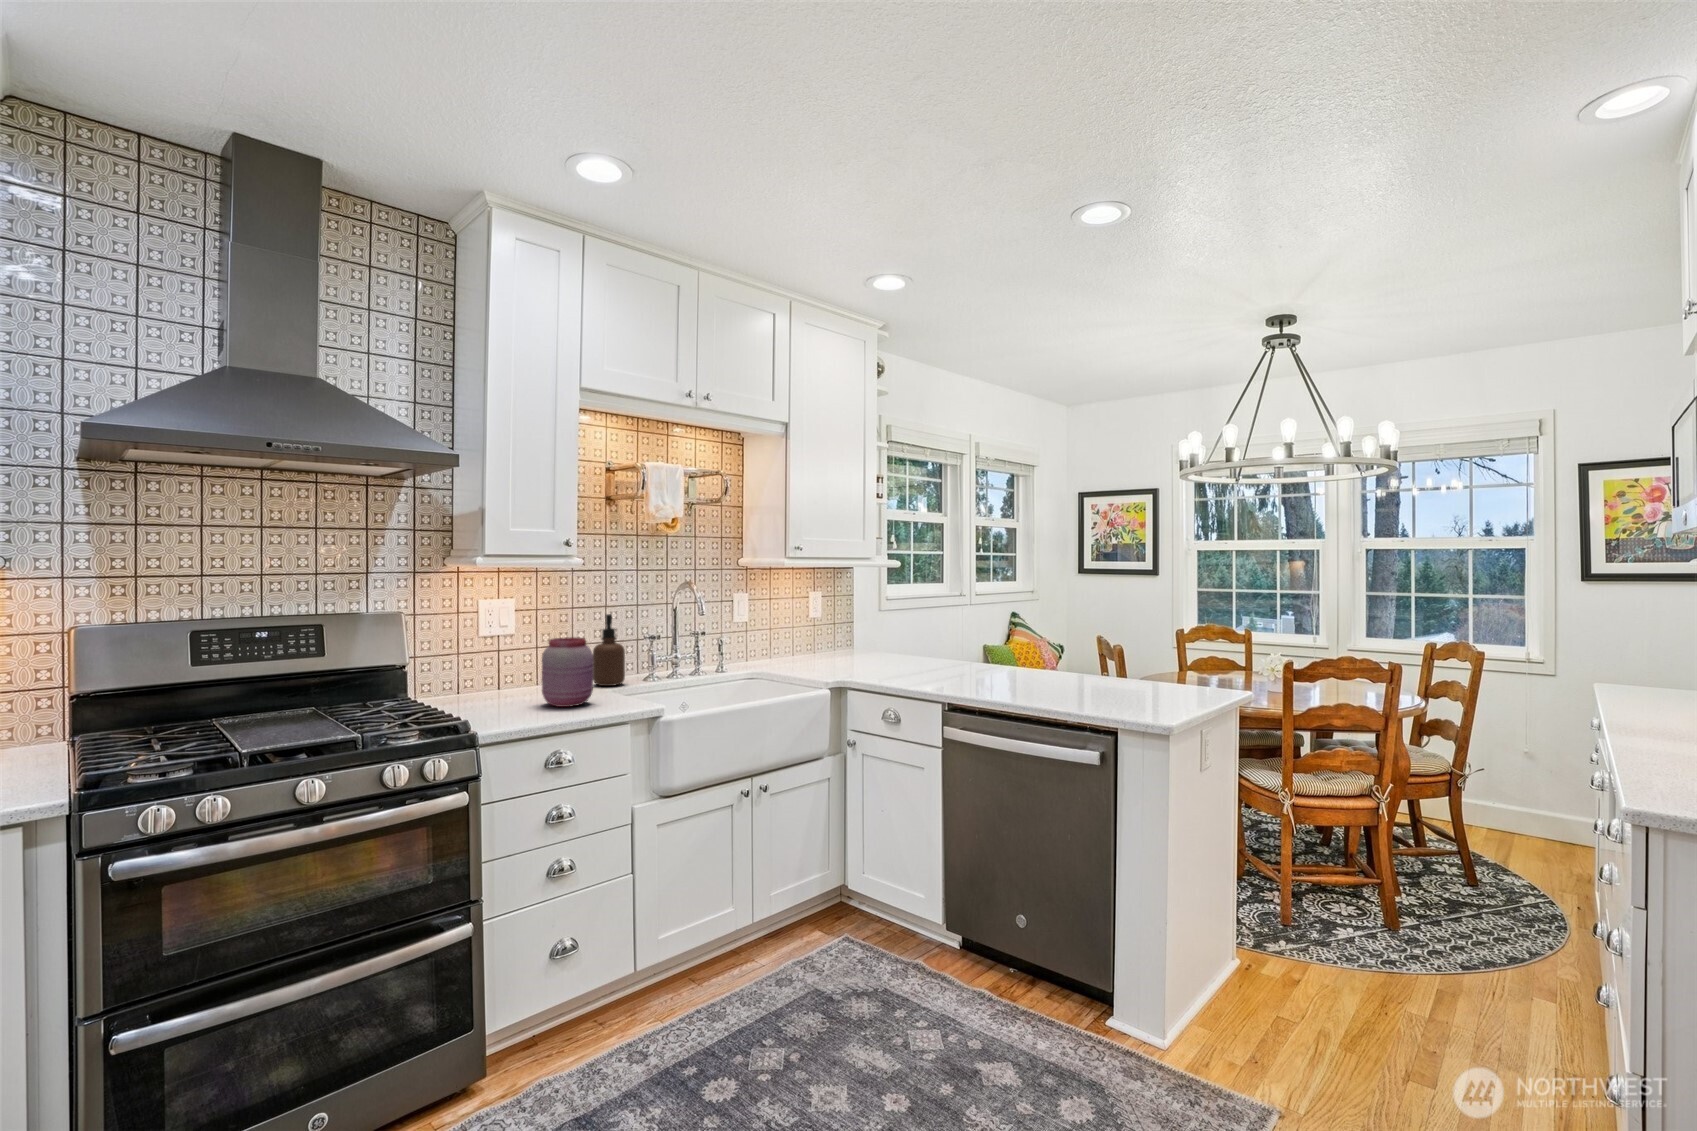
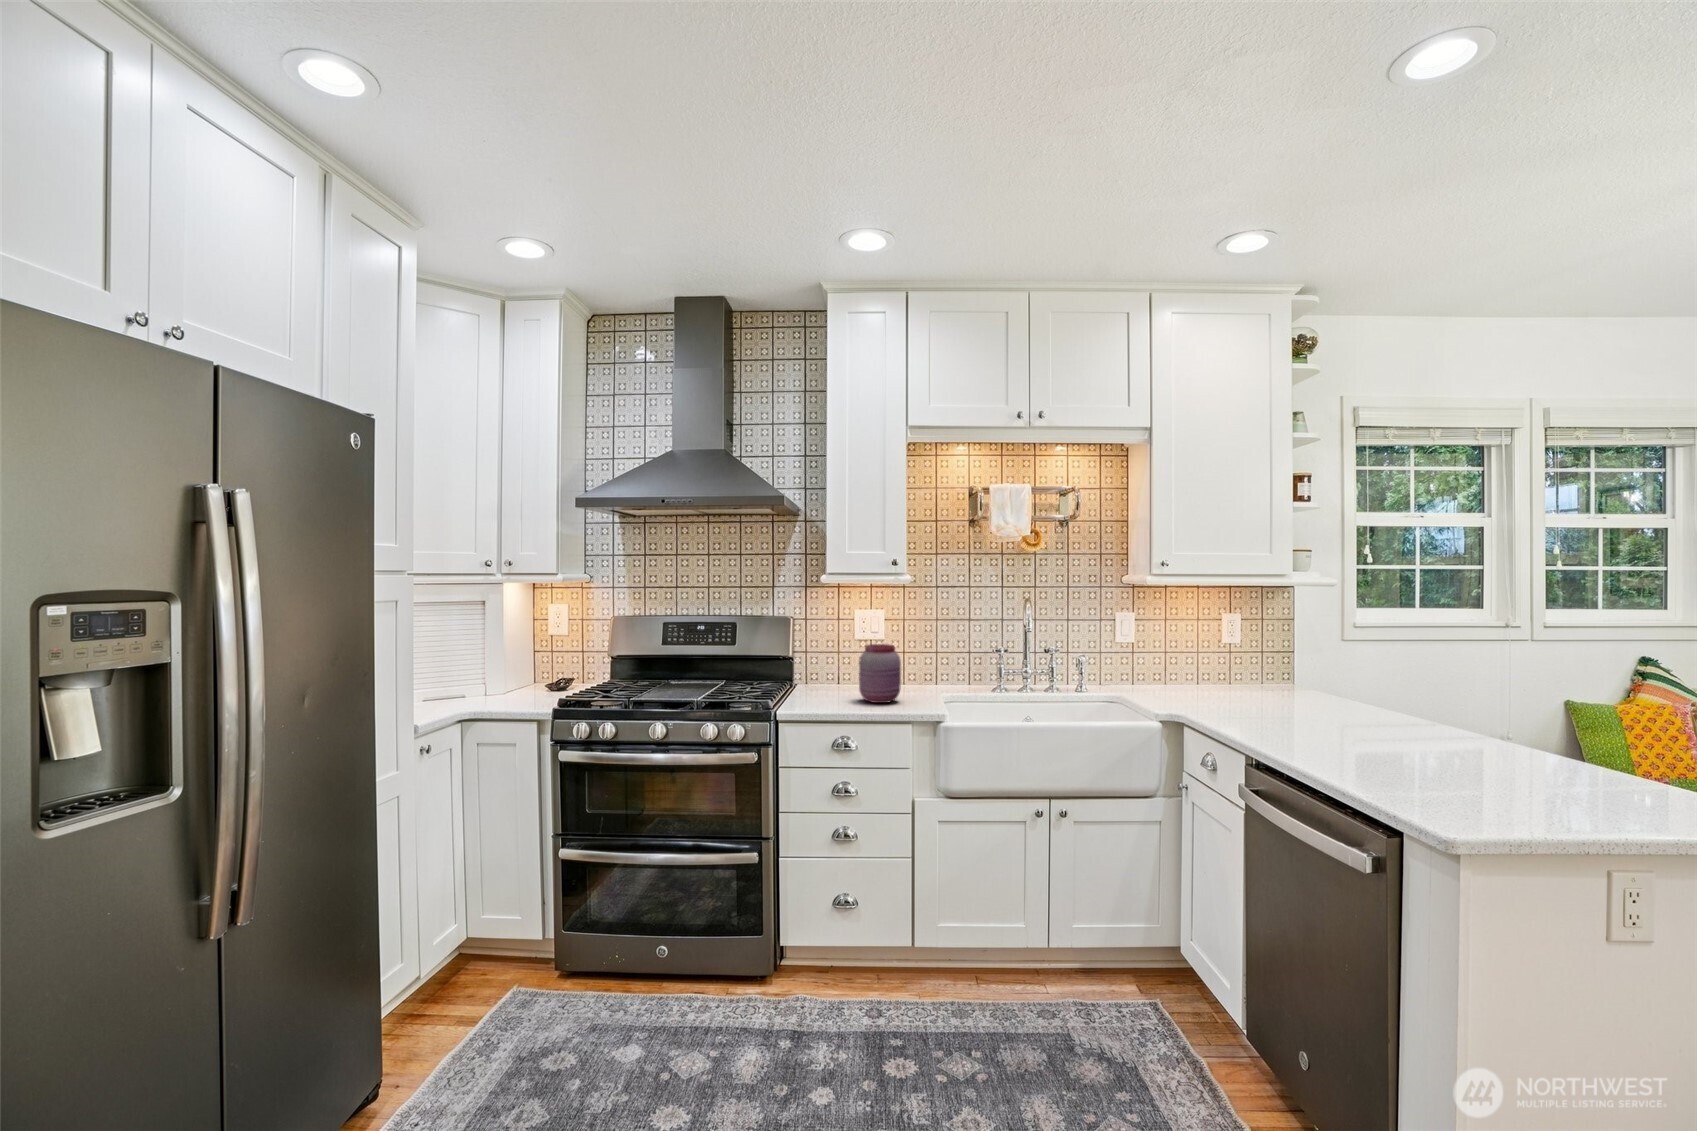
soap dispenser: present [593,614,625,686] -> none [940,627,968,692]

